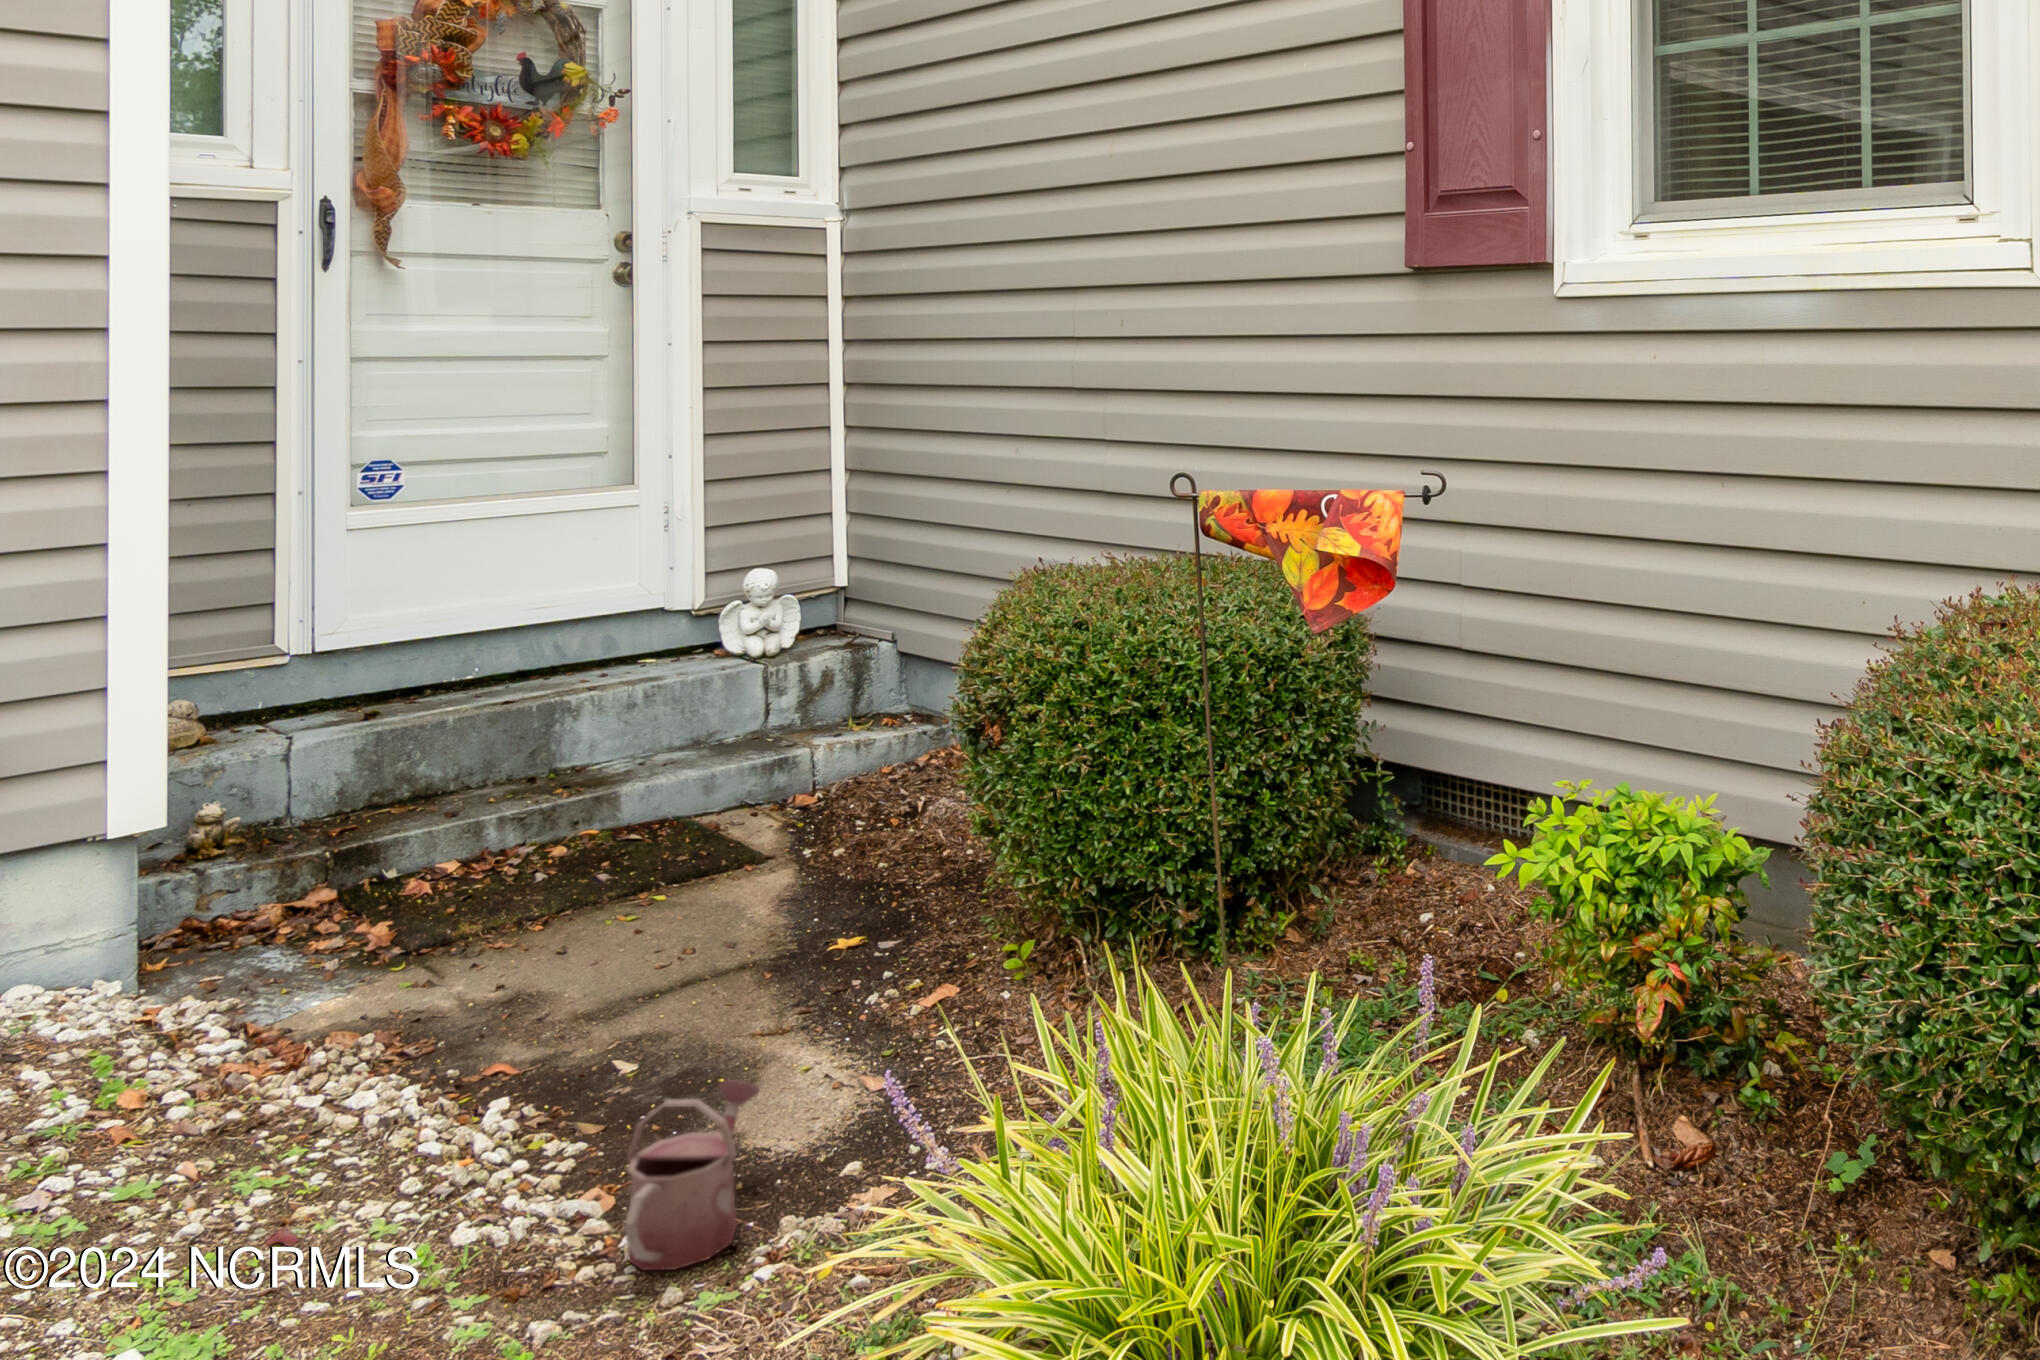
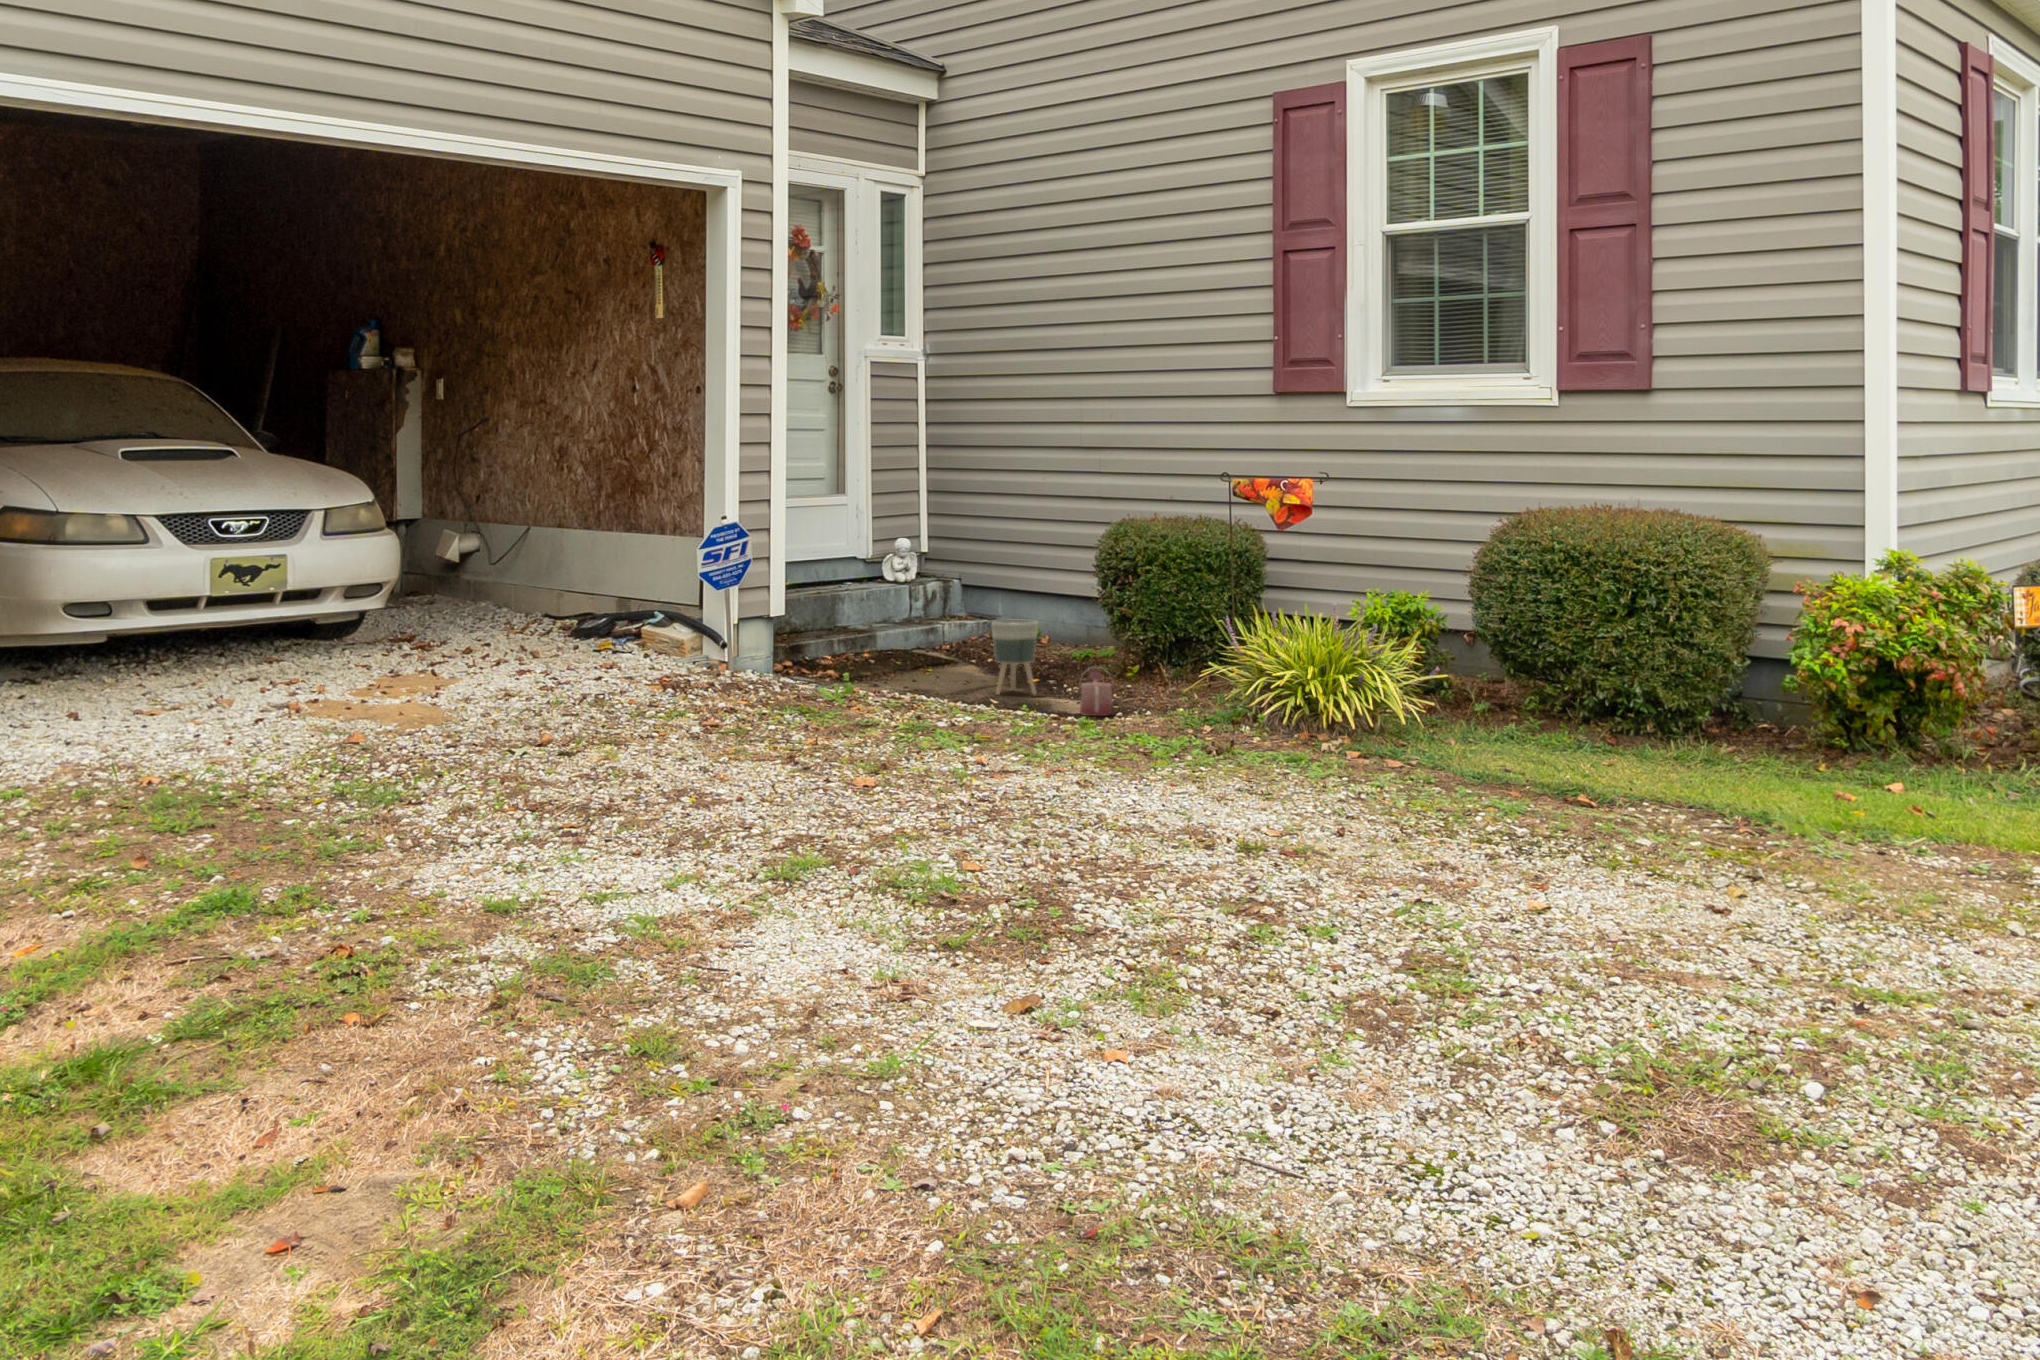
planter: none [566,858,708,1083] -> present [991,620,1038,695]

